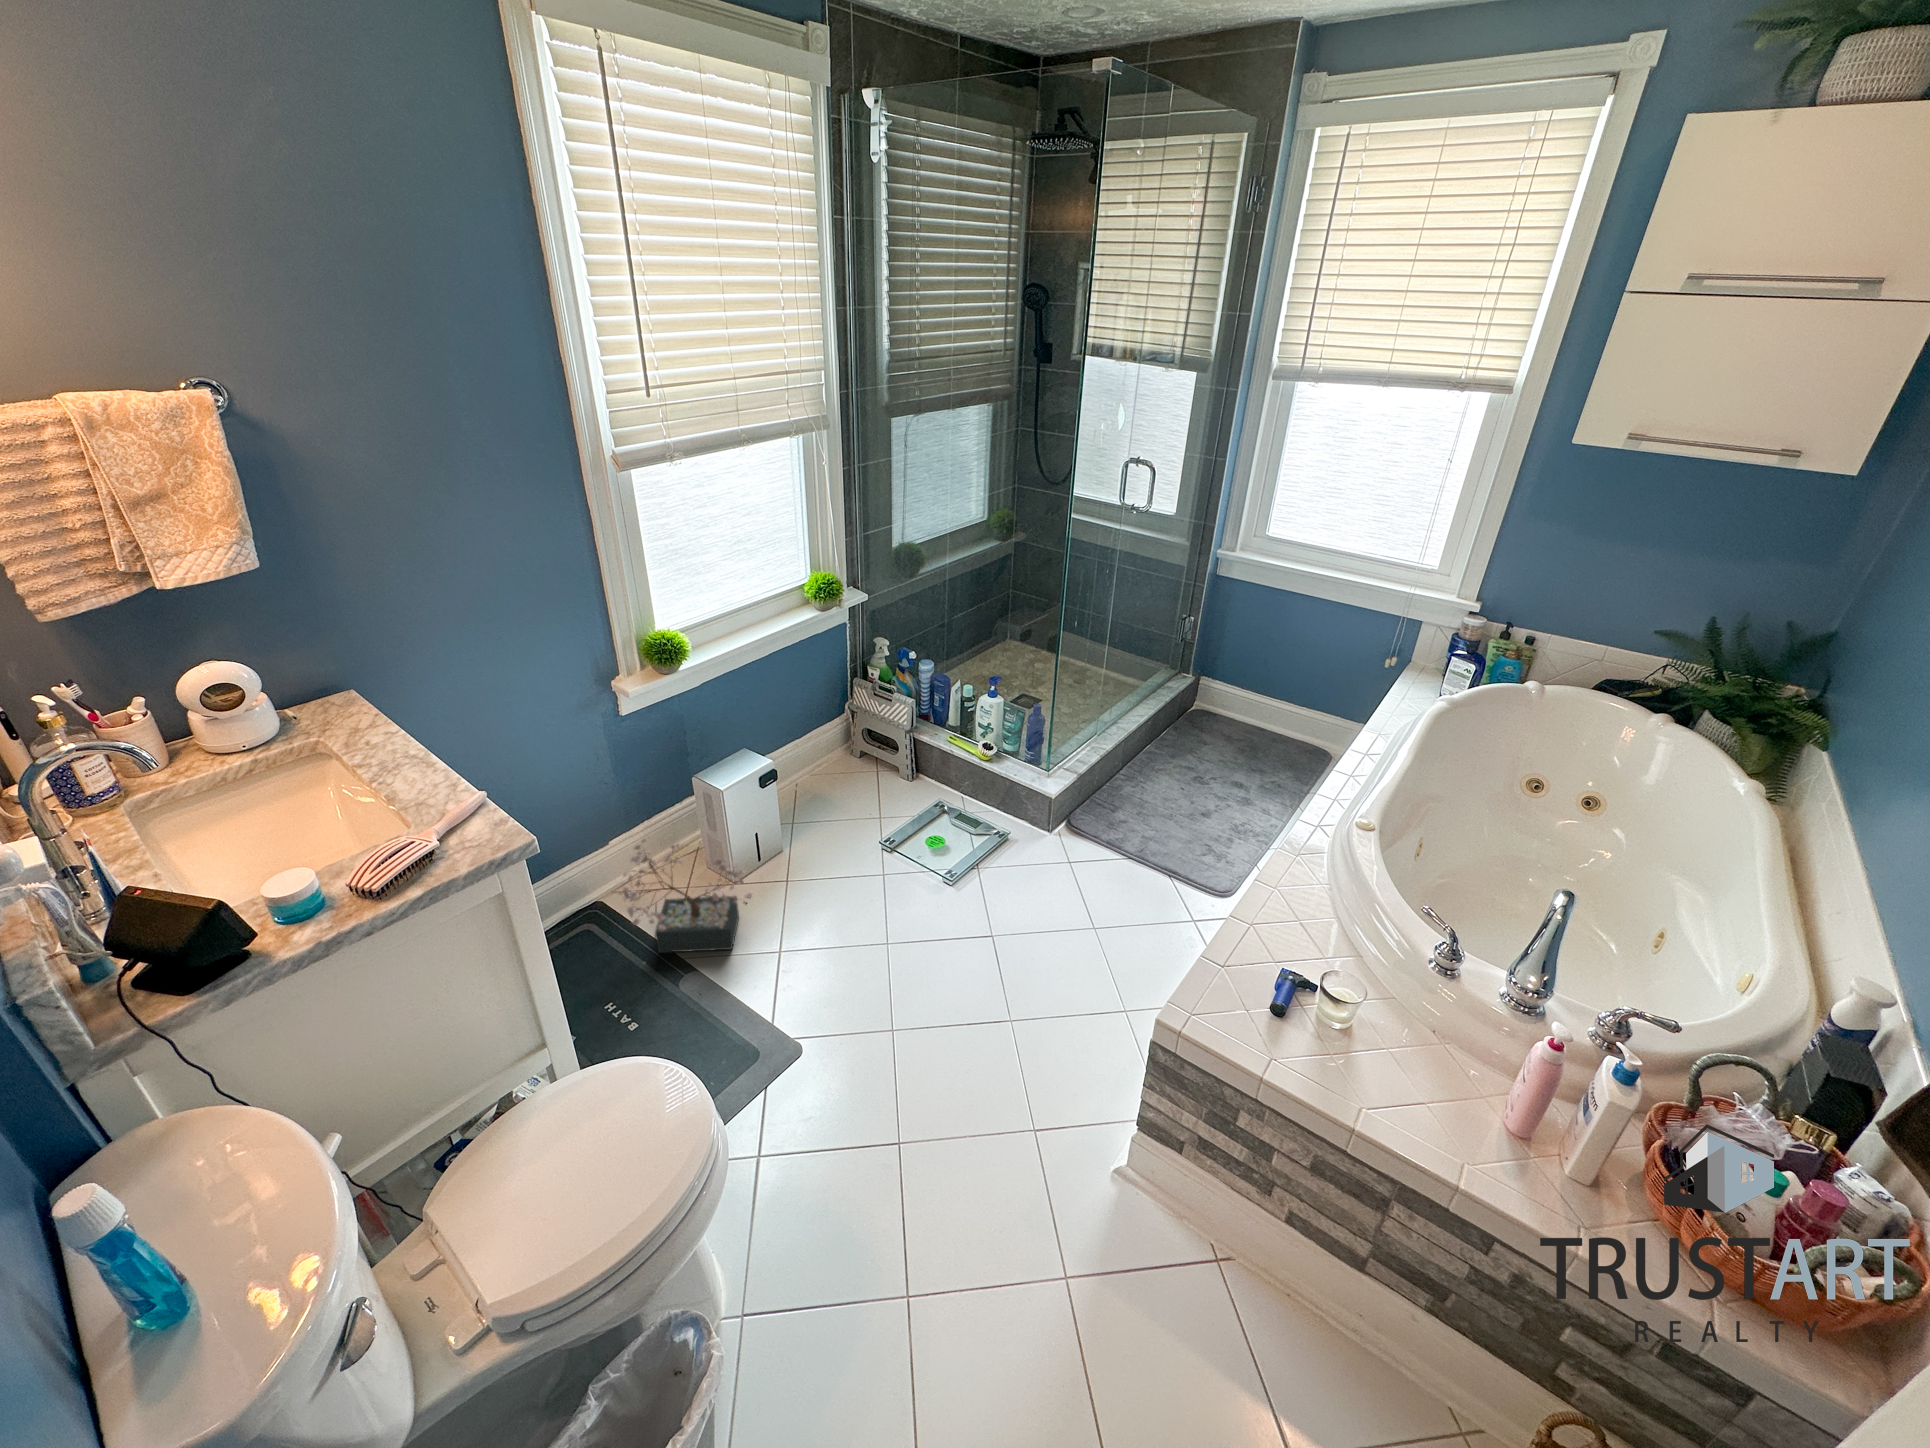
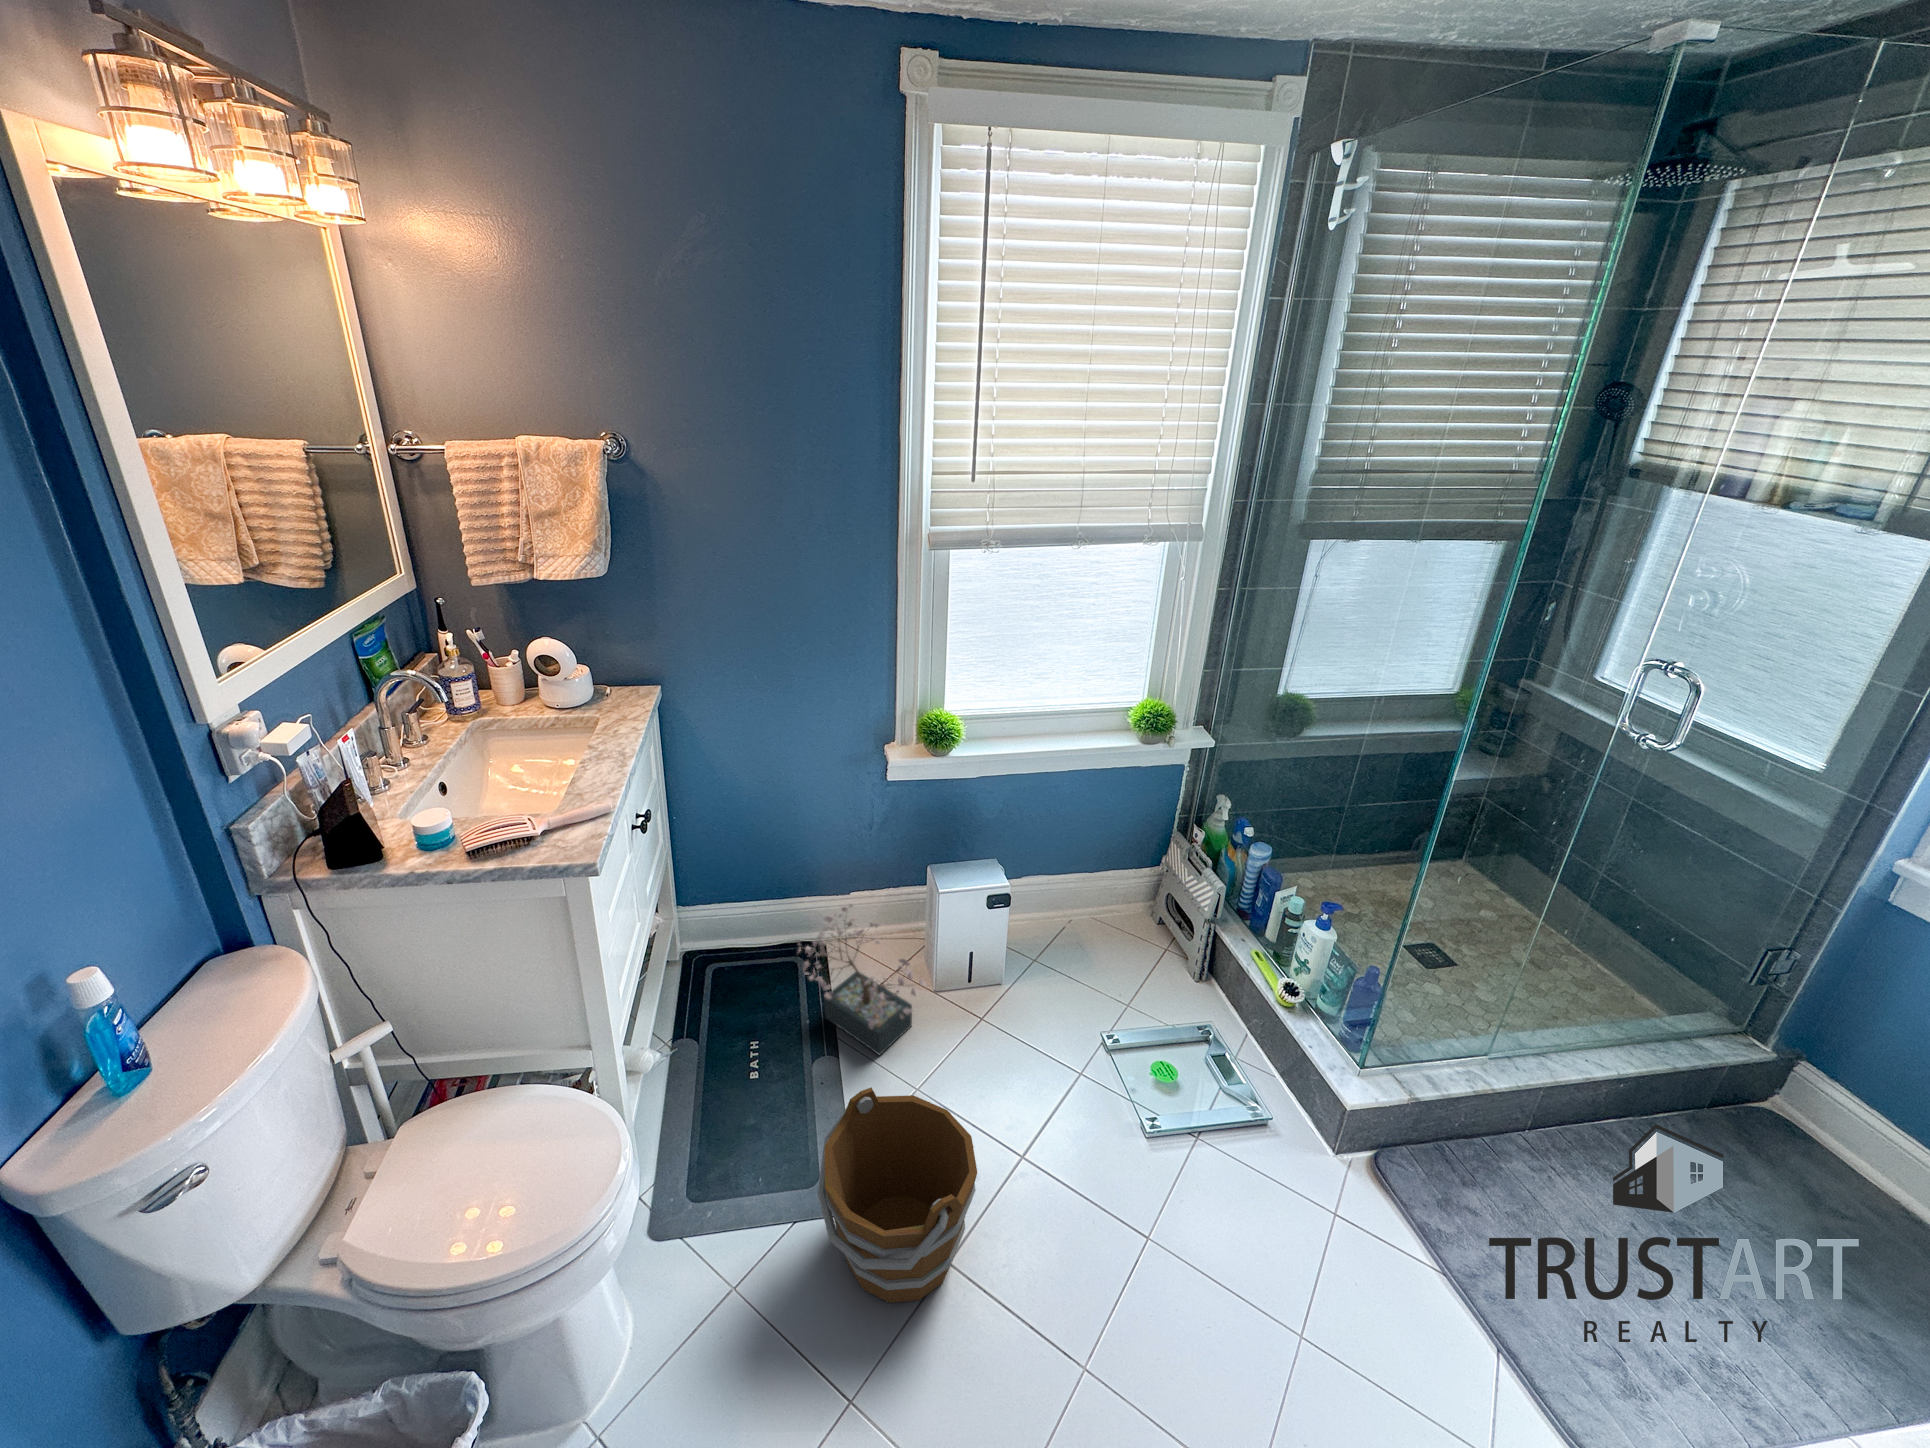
bucket: none [778,925,919,1085] -> present [818,1087,977,1303]

